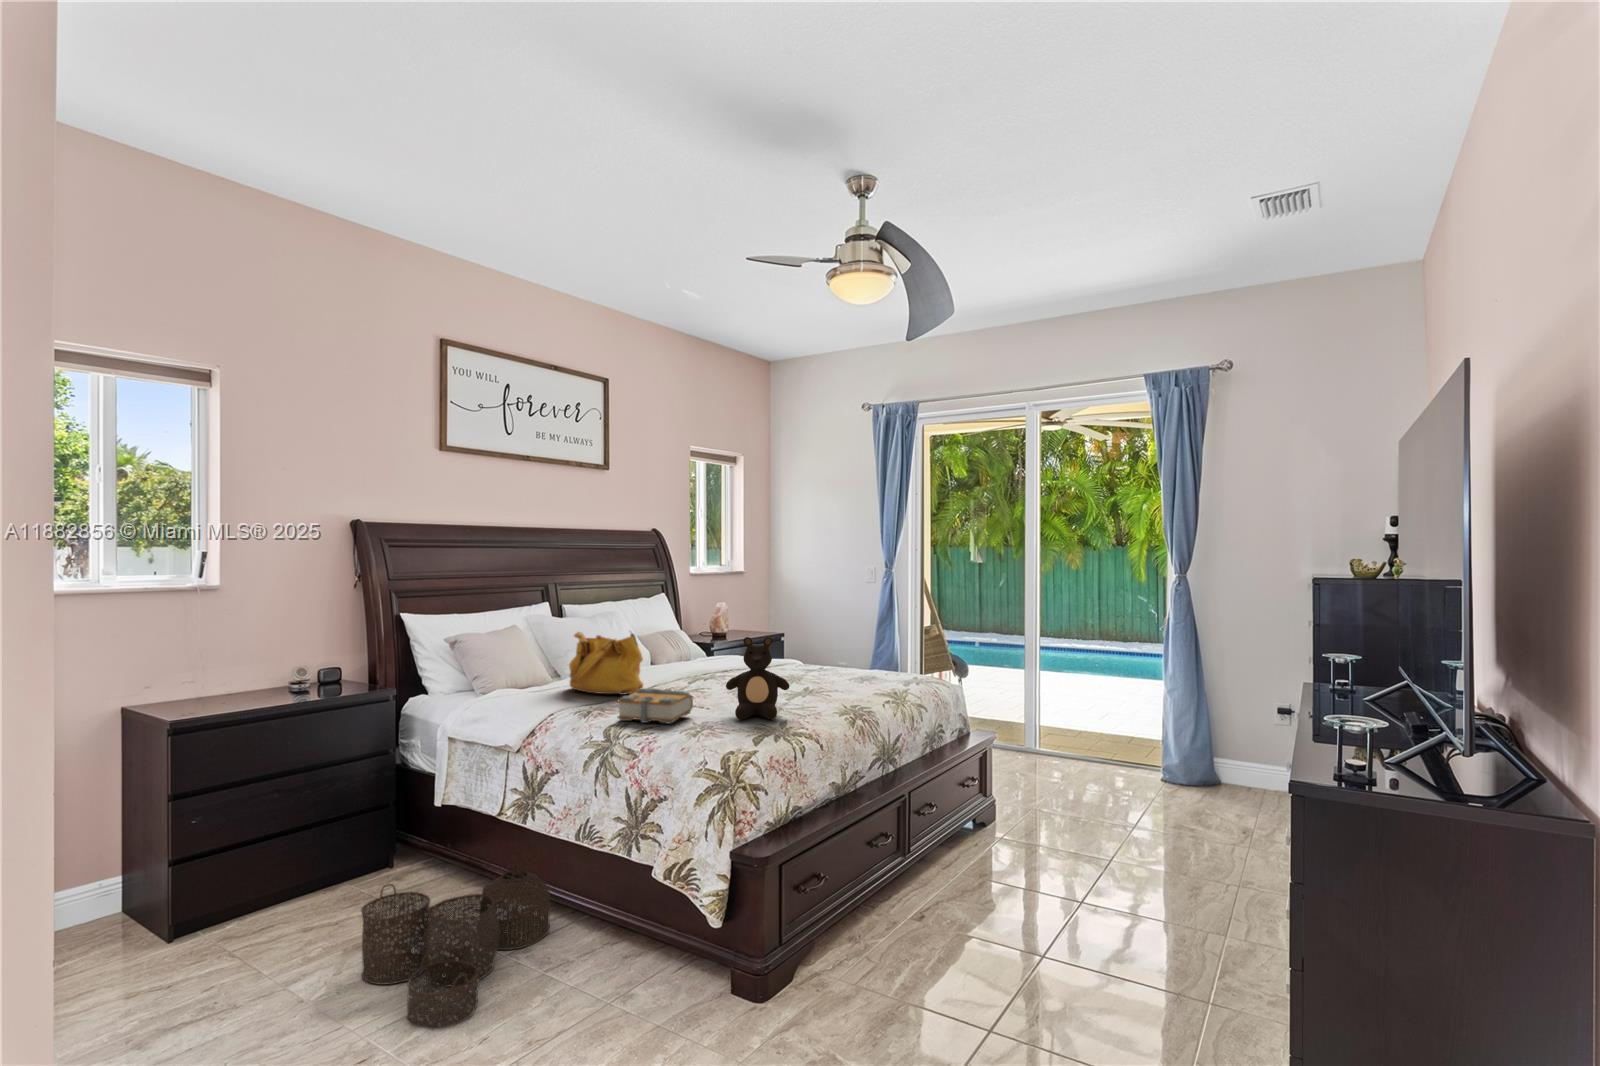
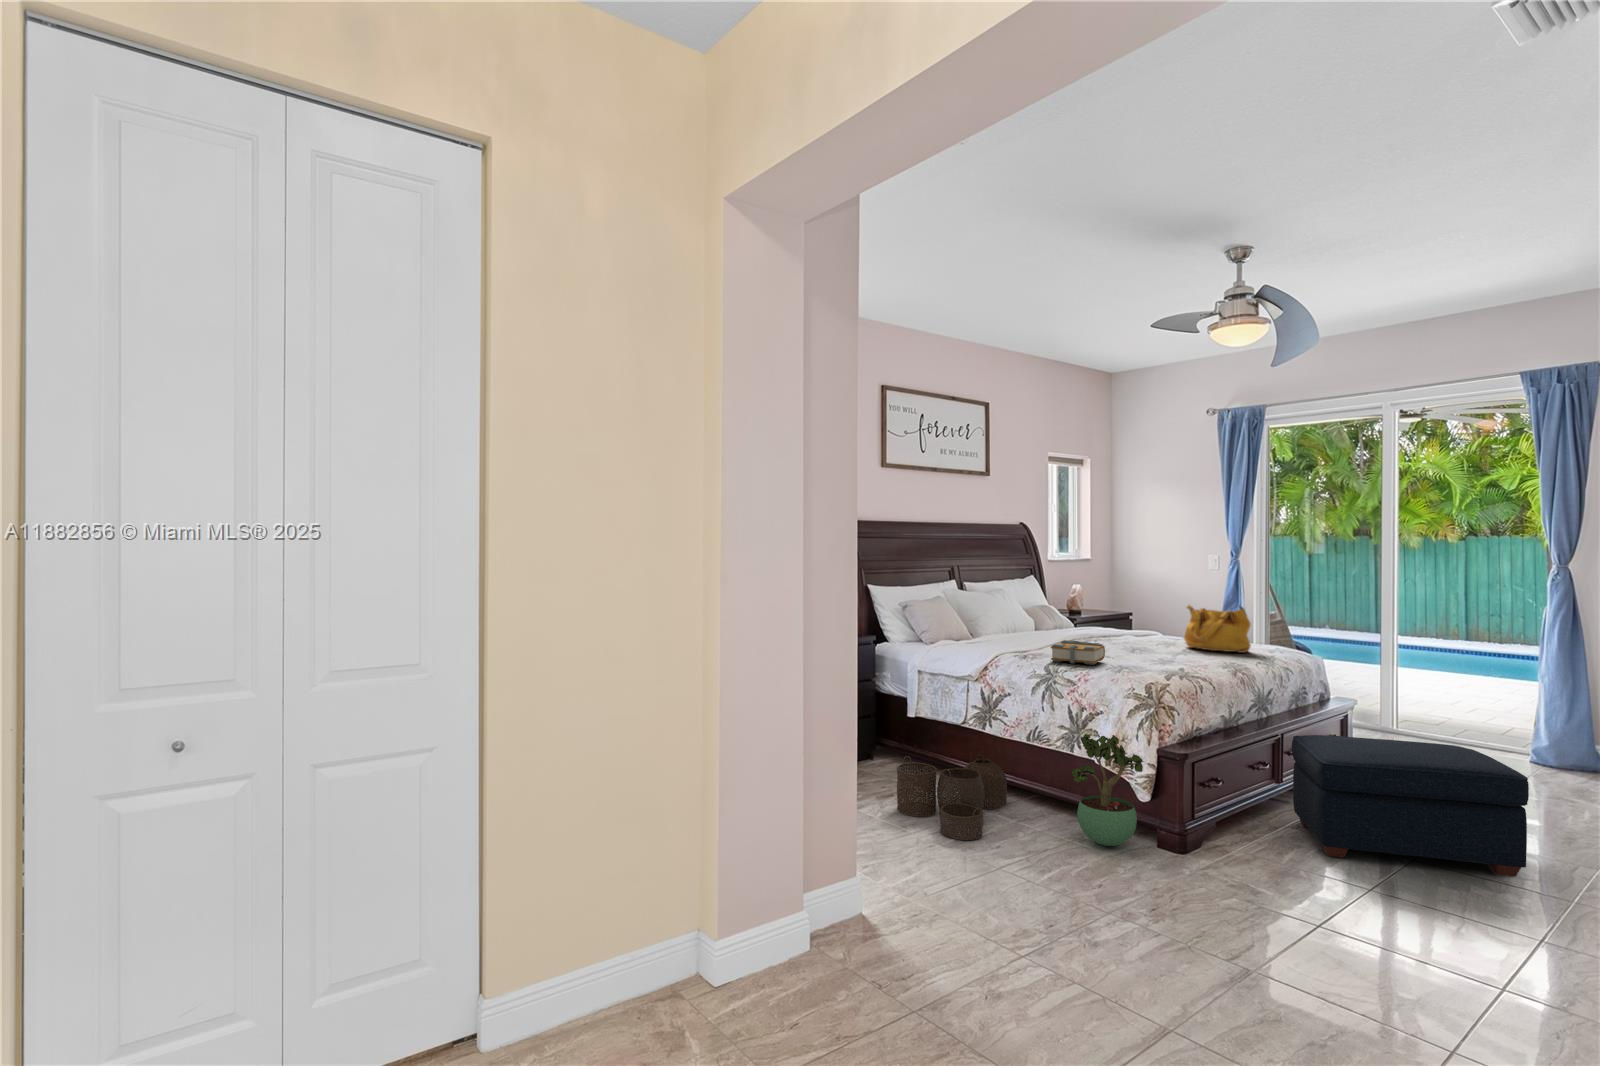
handbag: present [569,632,643,695] -> present [1184,605,1251,653]
teddy bear: present [726,637,789,719] -> none [1129,605,1182,667]
ottoman: none [914,797,1161,969] -> present [1292,735,1529,877]
potted plant: none [614,837,707,1004] -> present [1071,734,1143,846]

